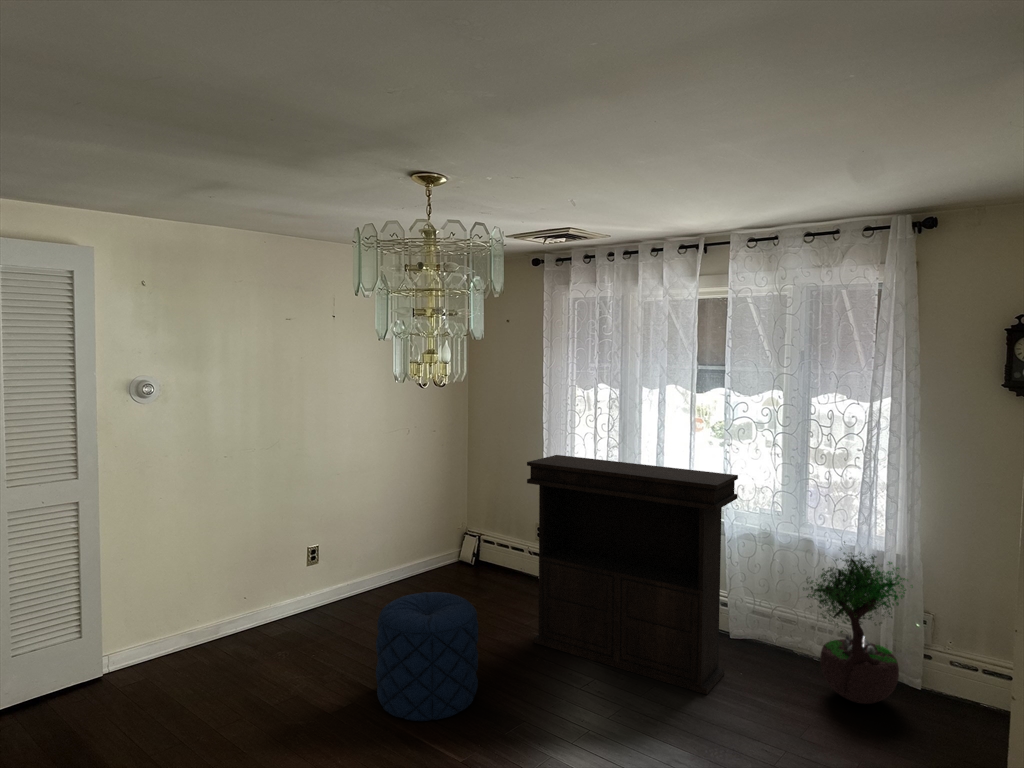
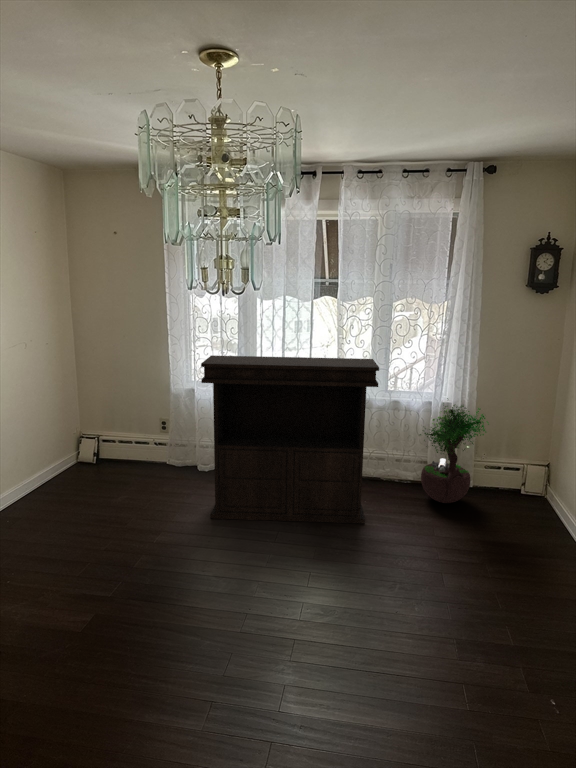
pouf: present [376,592,478,721] -> none [108,495,210,623]

